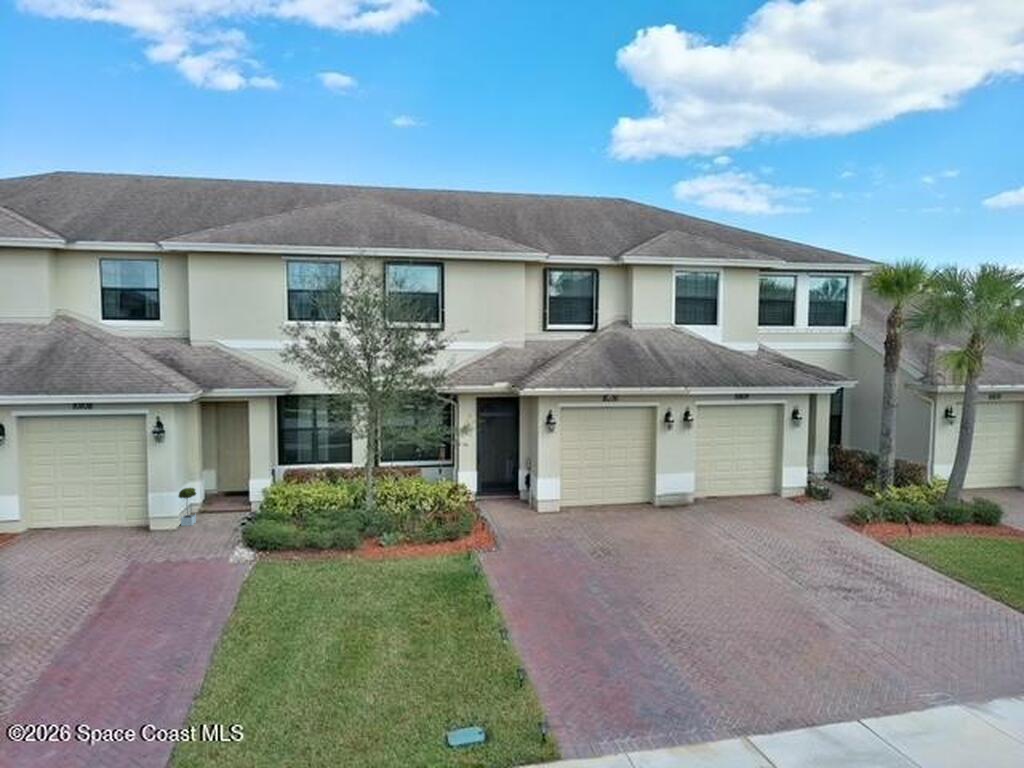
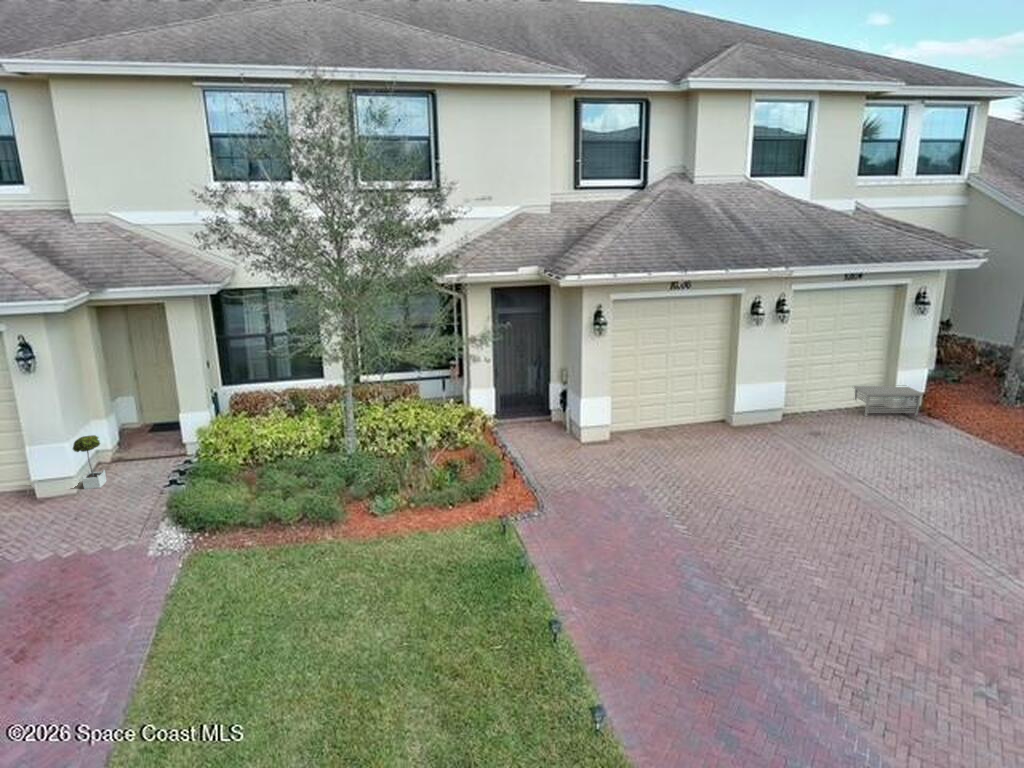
storage bench: none [754,480,805,504] -> present [854,385,923,416]

